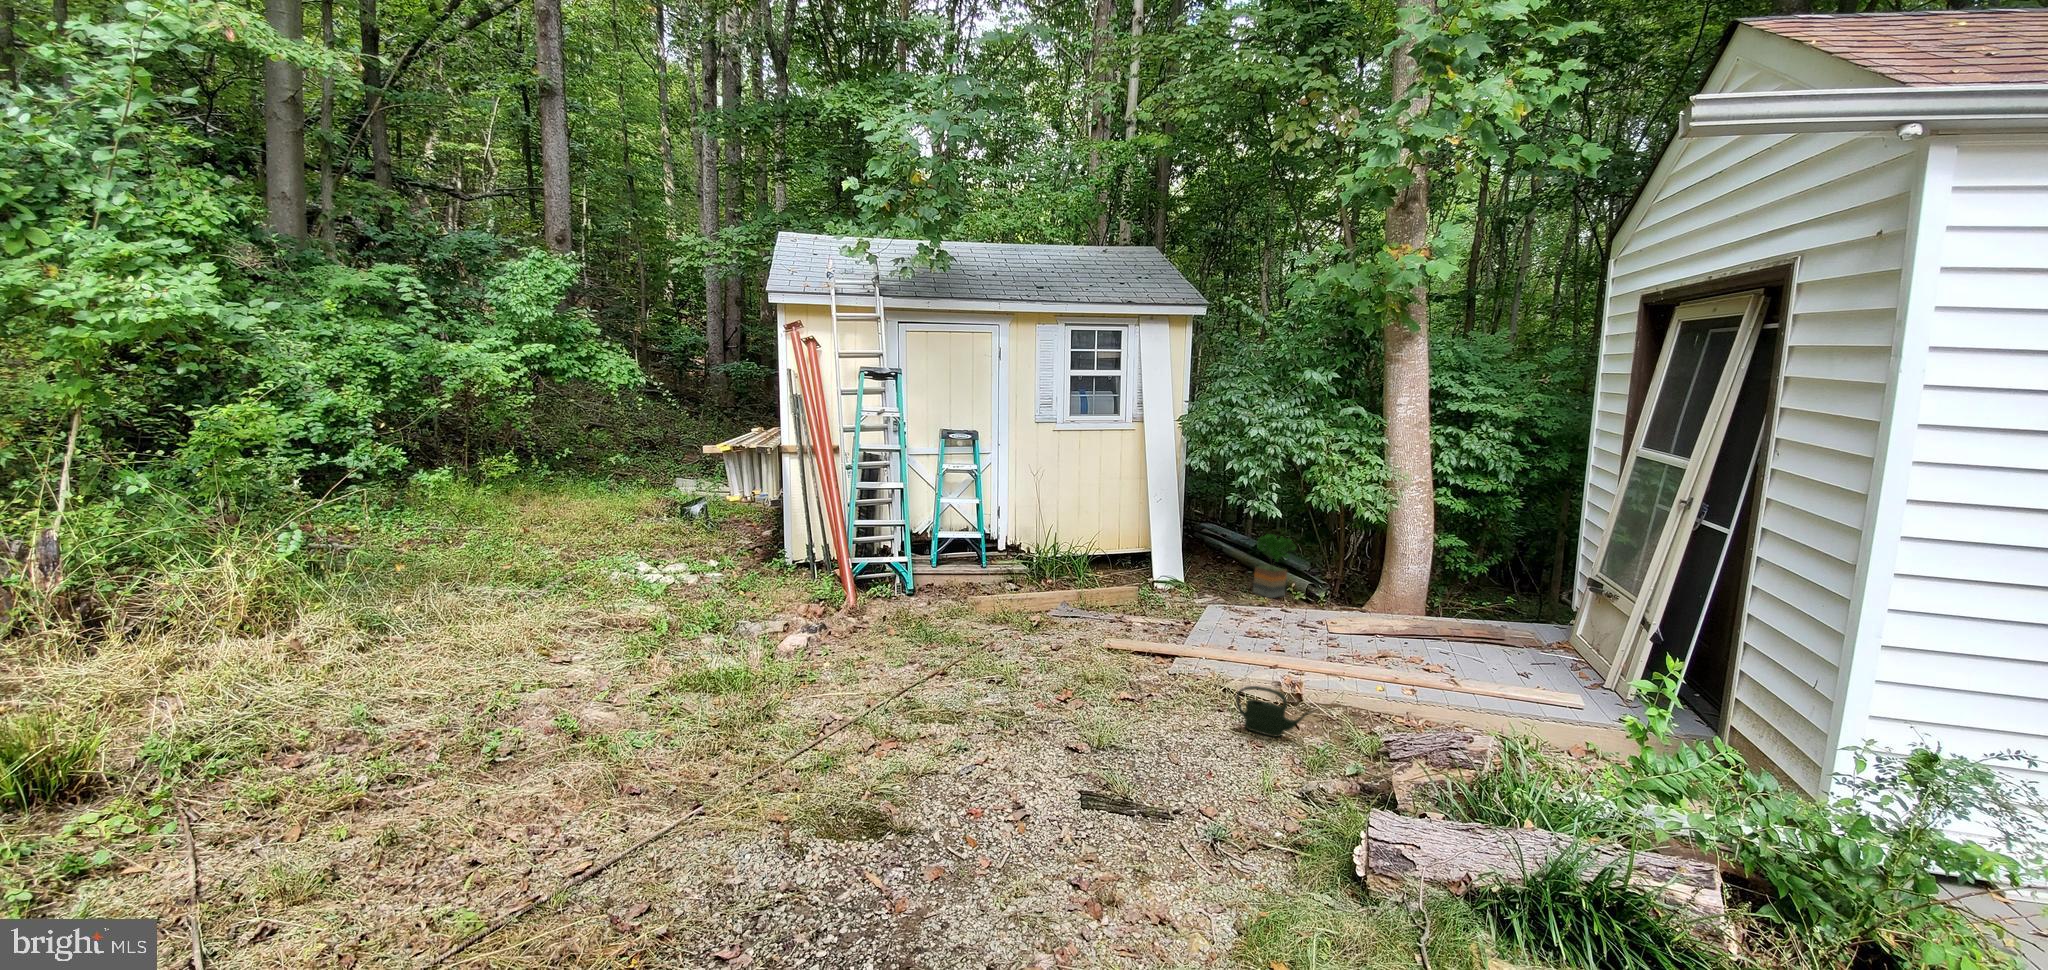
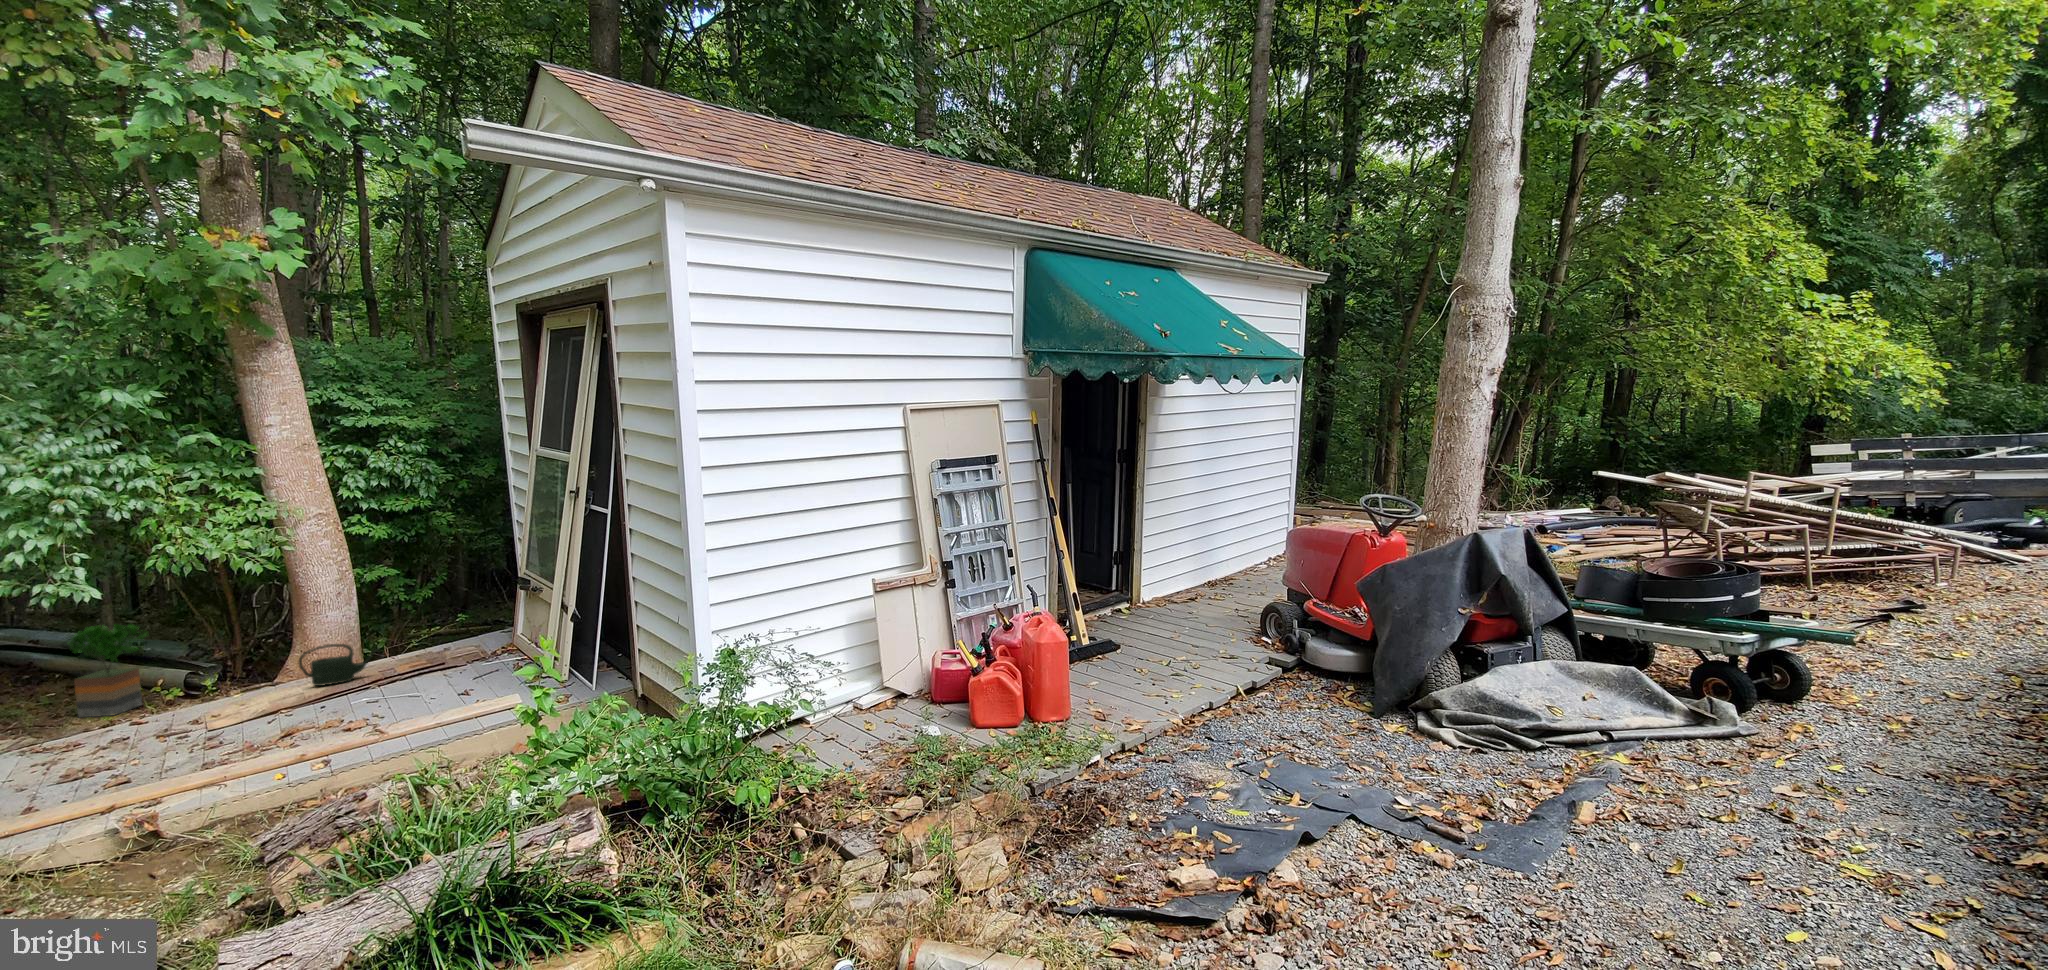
watering can: present [1236,686,1313,737] -> present [299,644,379,686]

